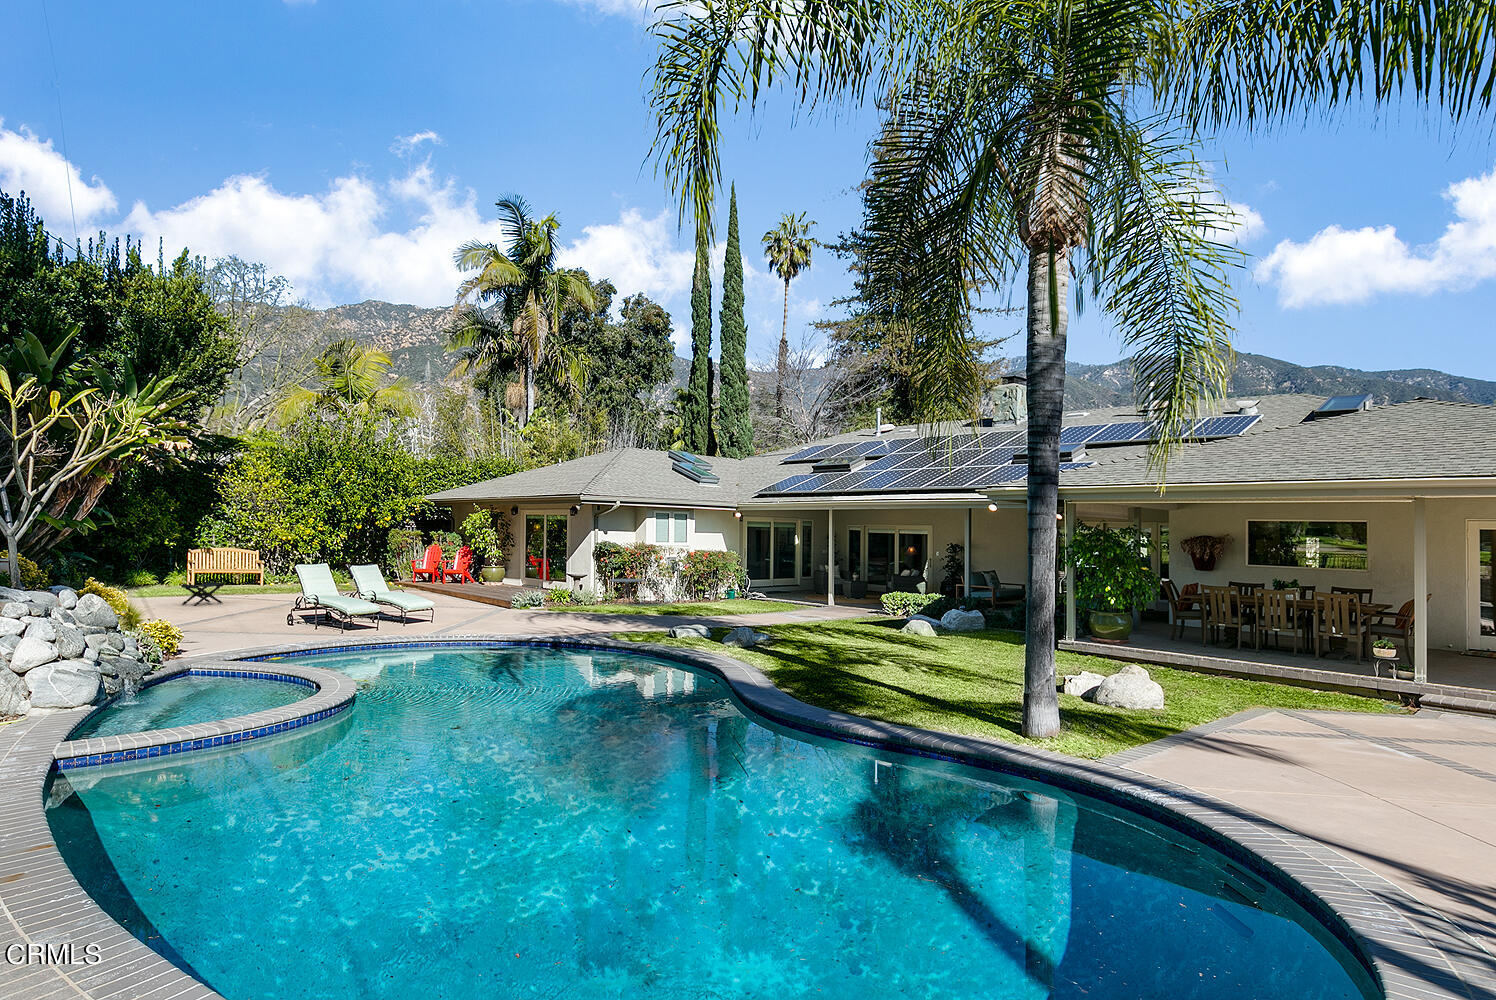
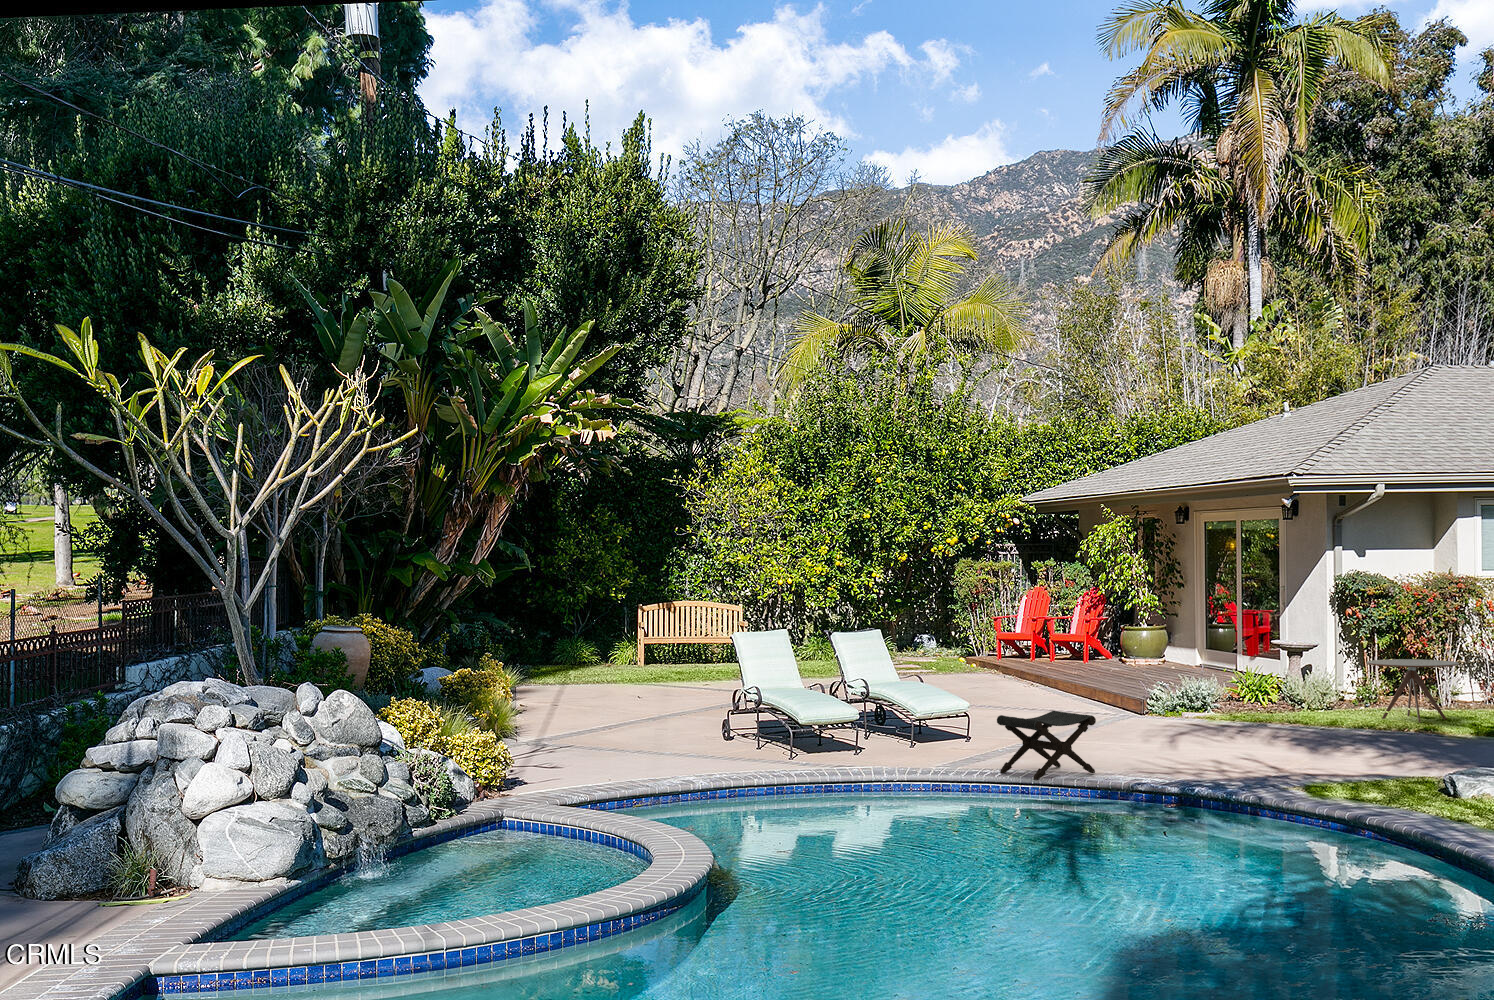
footstool: present [182,582,224,606] -> present [997,711,1096,780]

